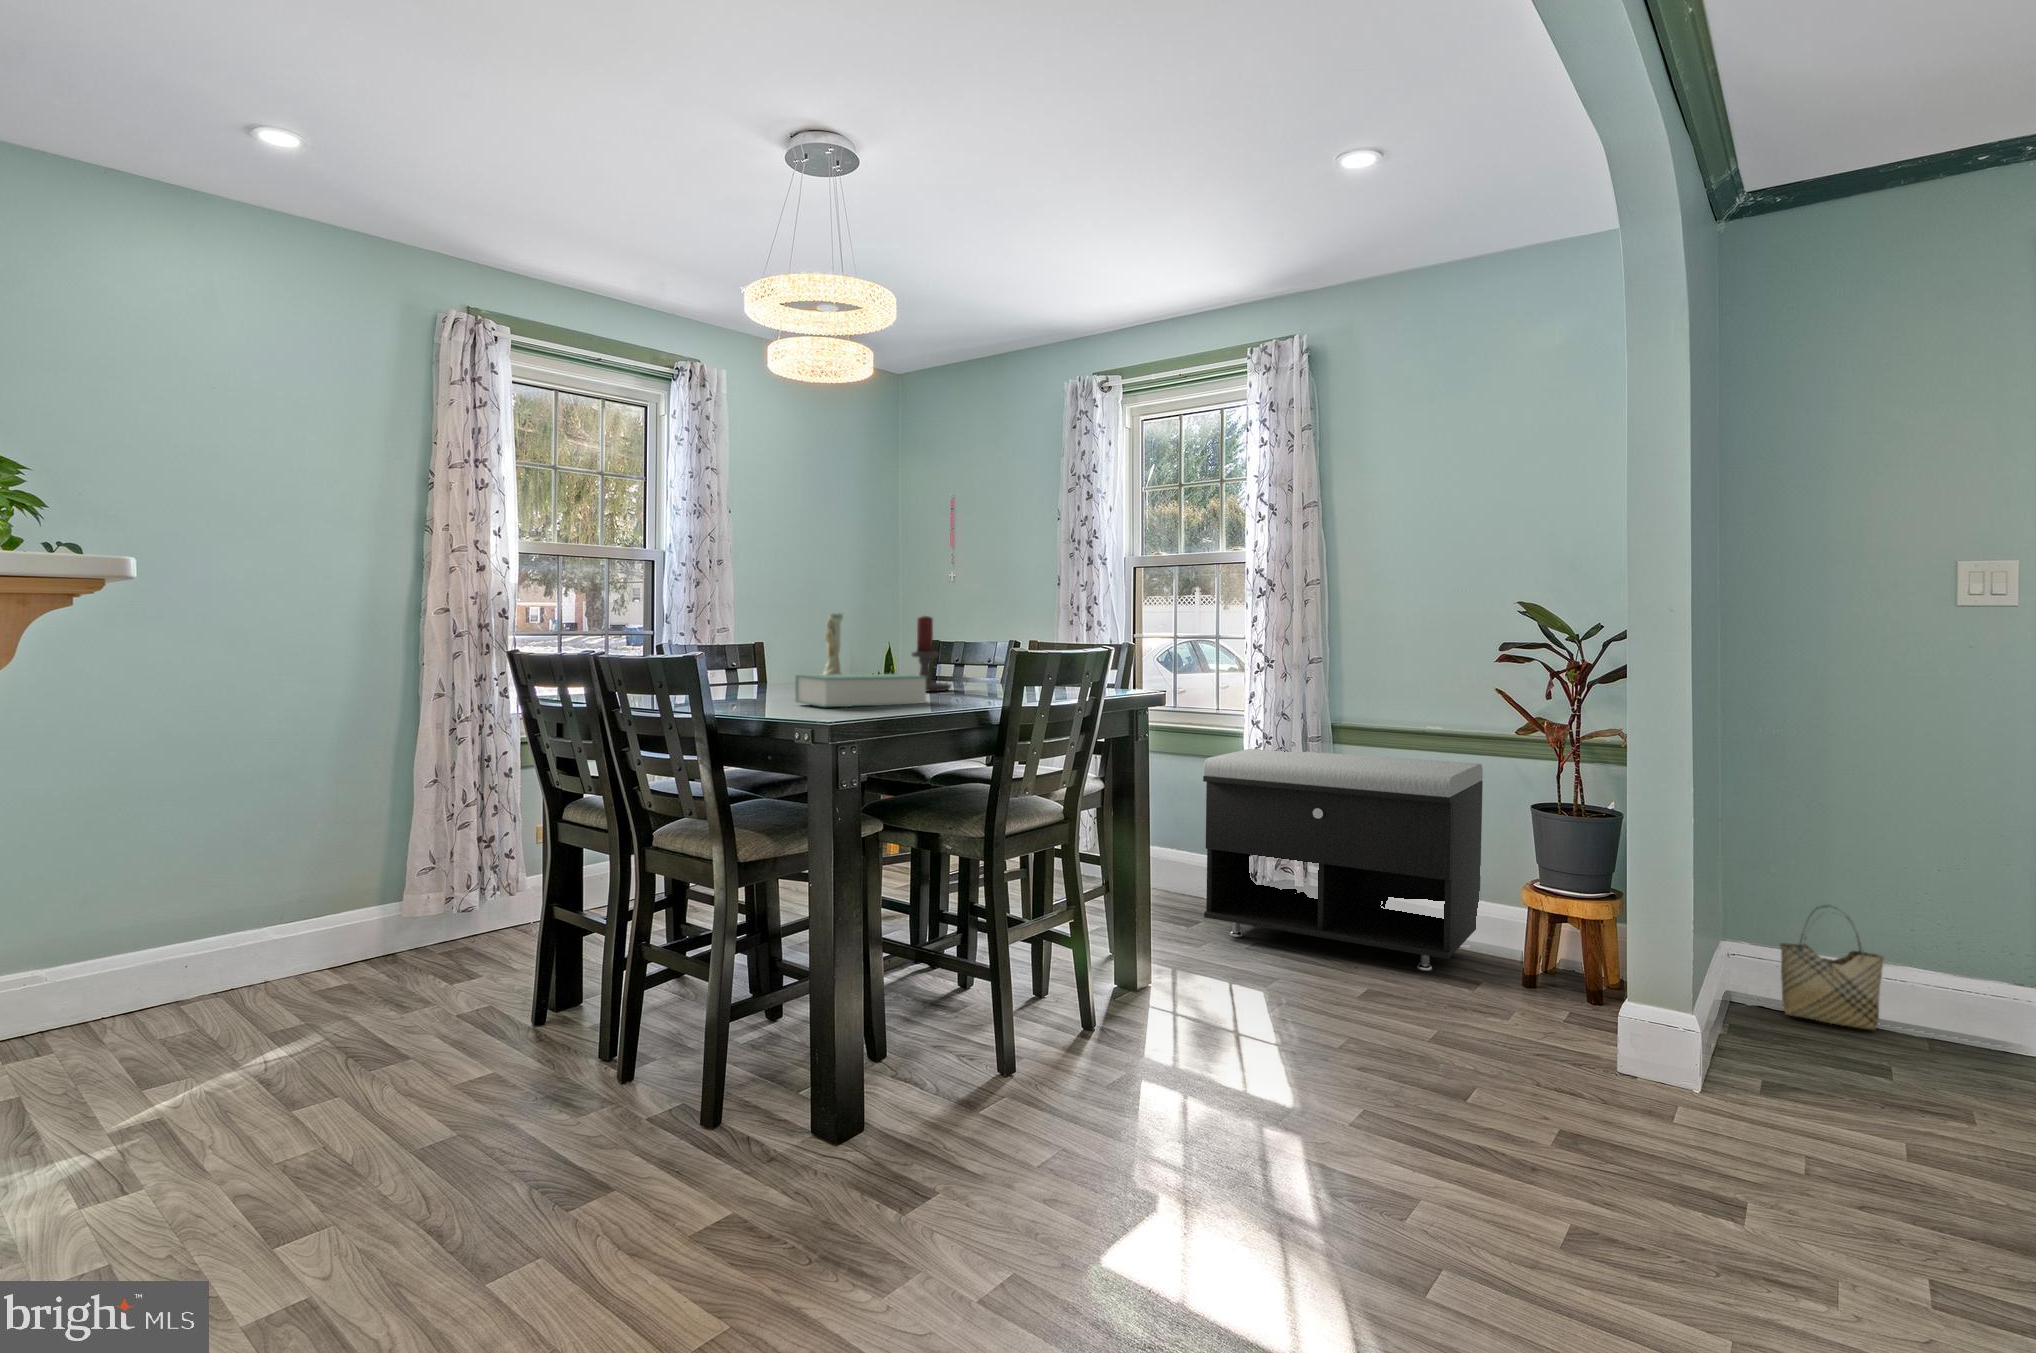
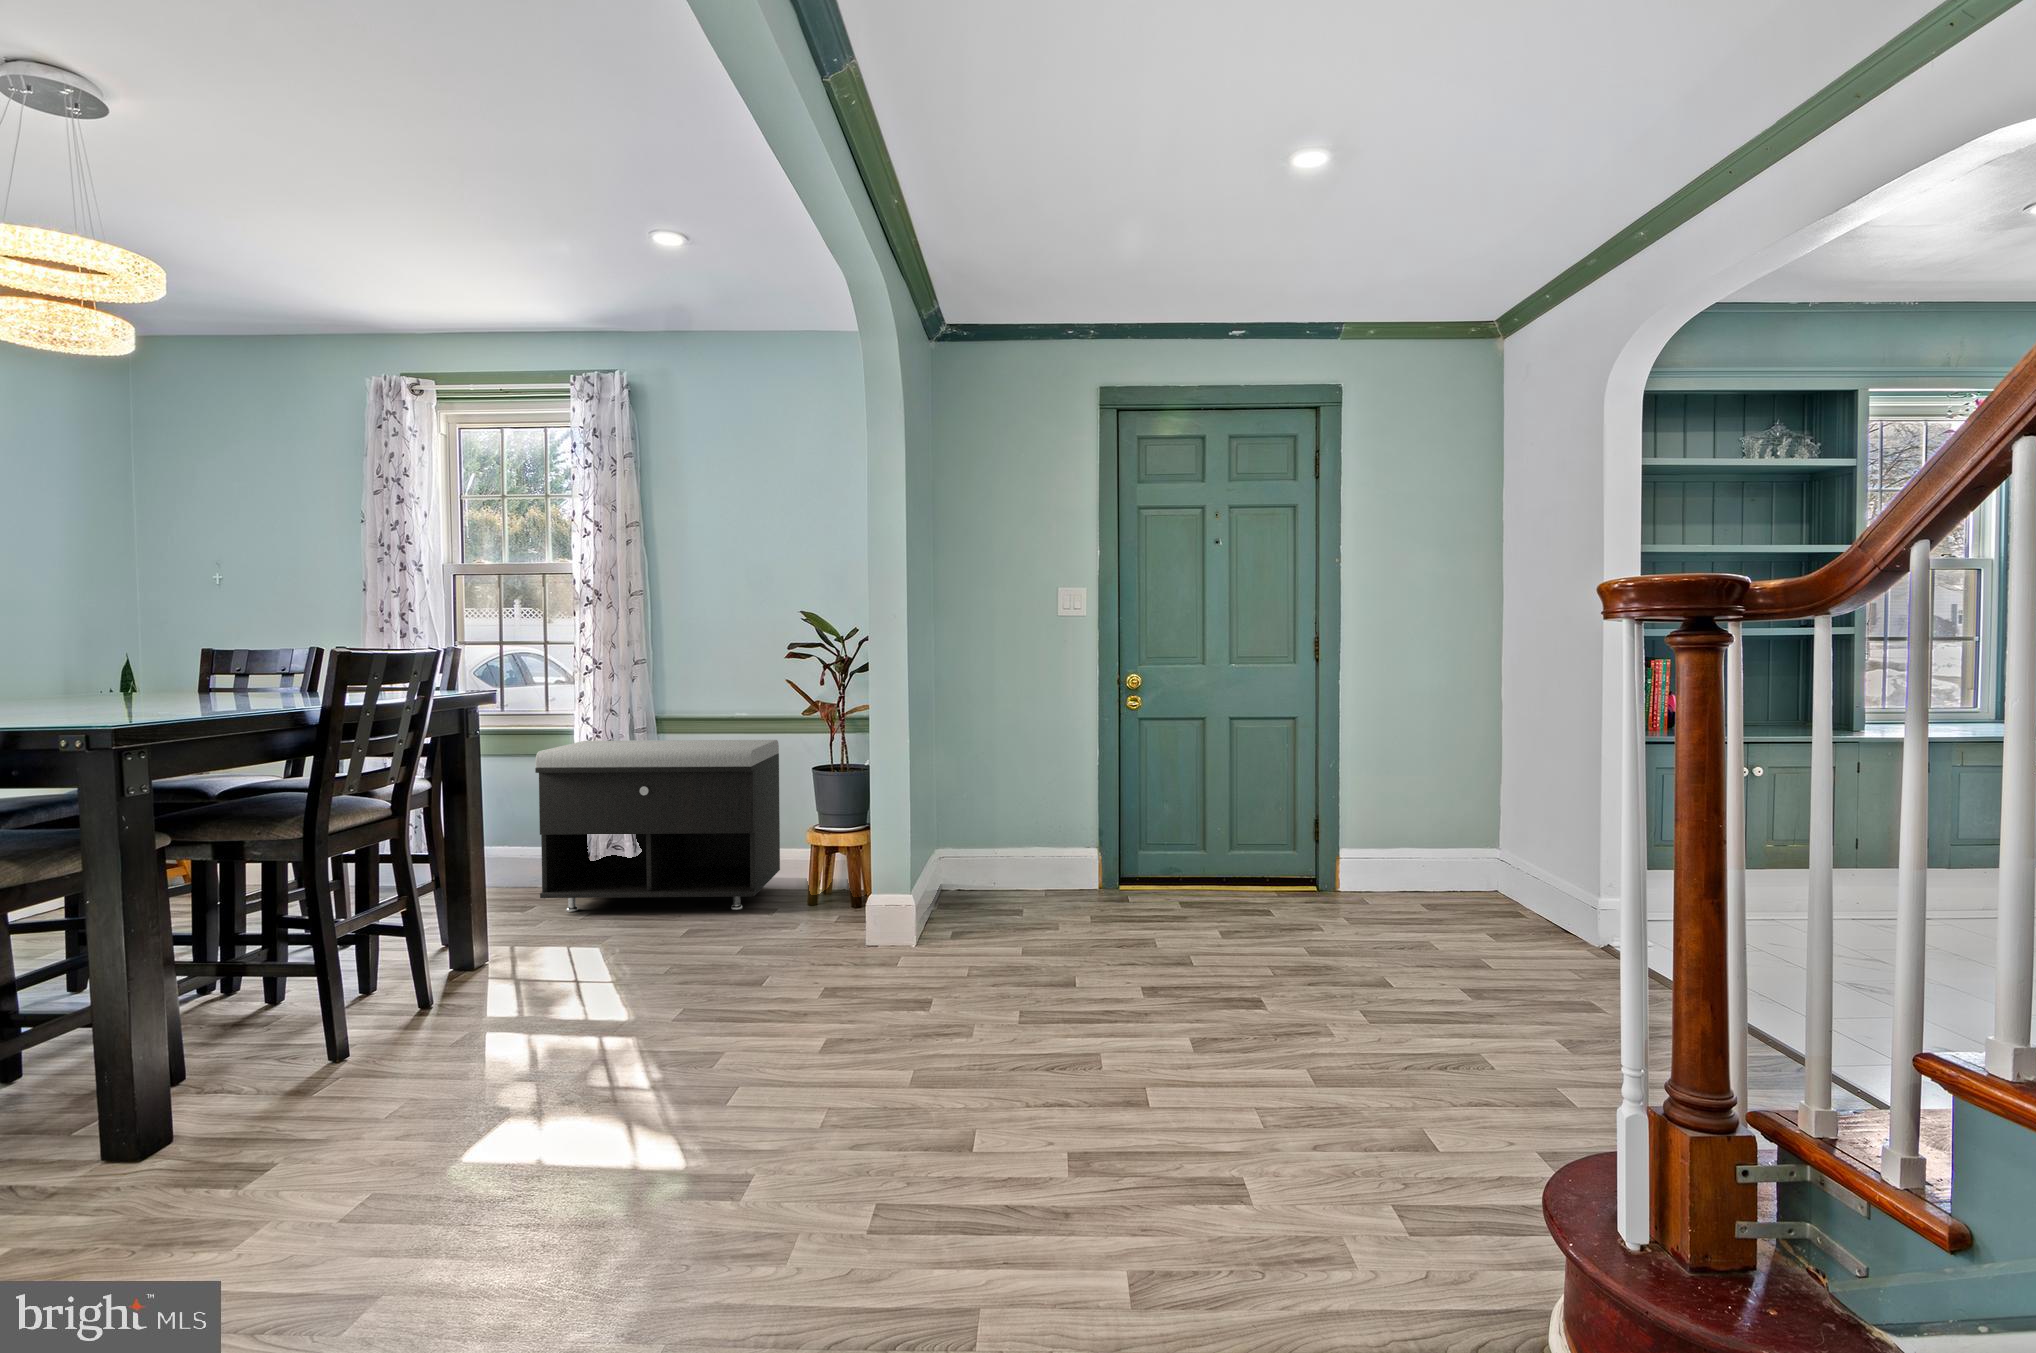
vase: present [823,613,843,675] -> none [38,616,70,692]
candle holder: present [911,616,951,691] -> none [176,618,268,698]
book: present [796,674,927,707] -> none [42,679,229,715]
woven basket: present [1780,906,1884,1030] -> none [971,817,1027,896]

